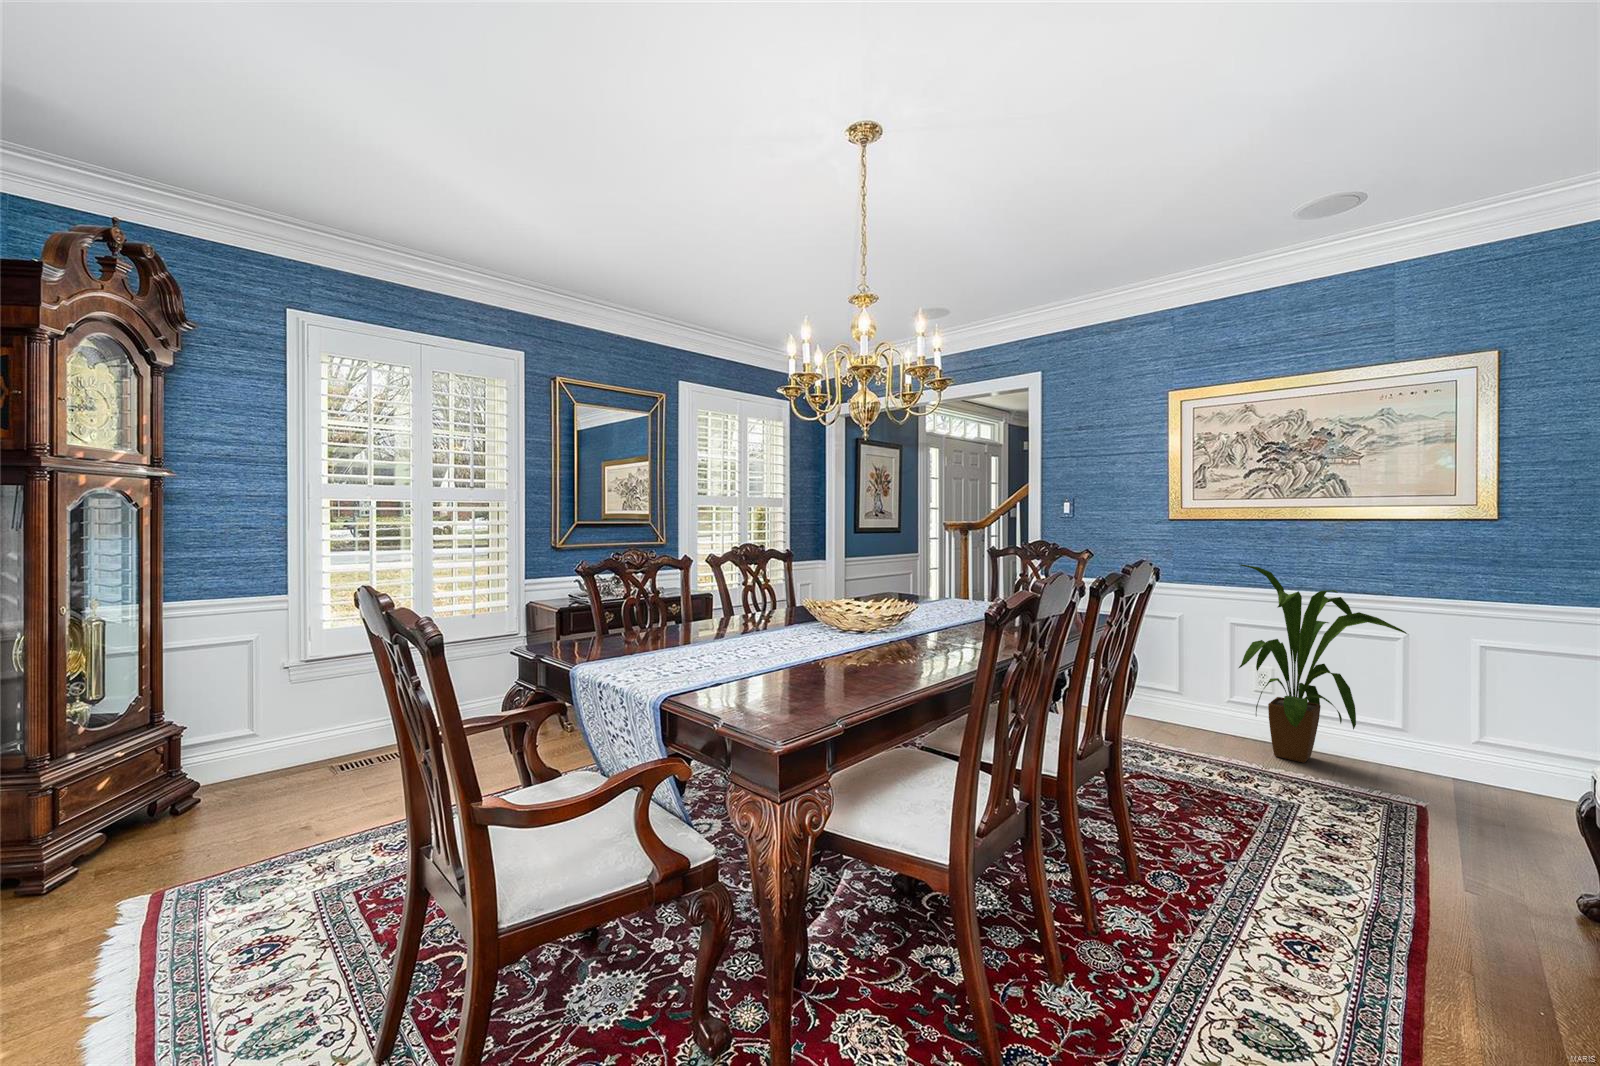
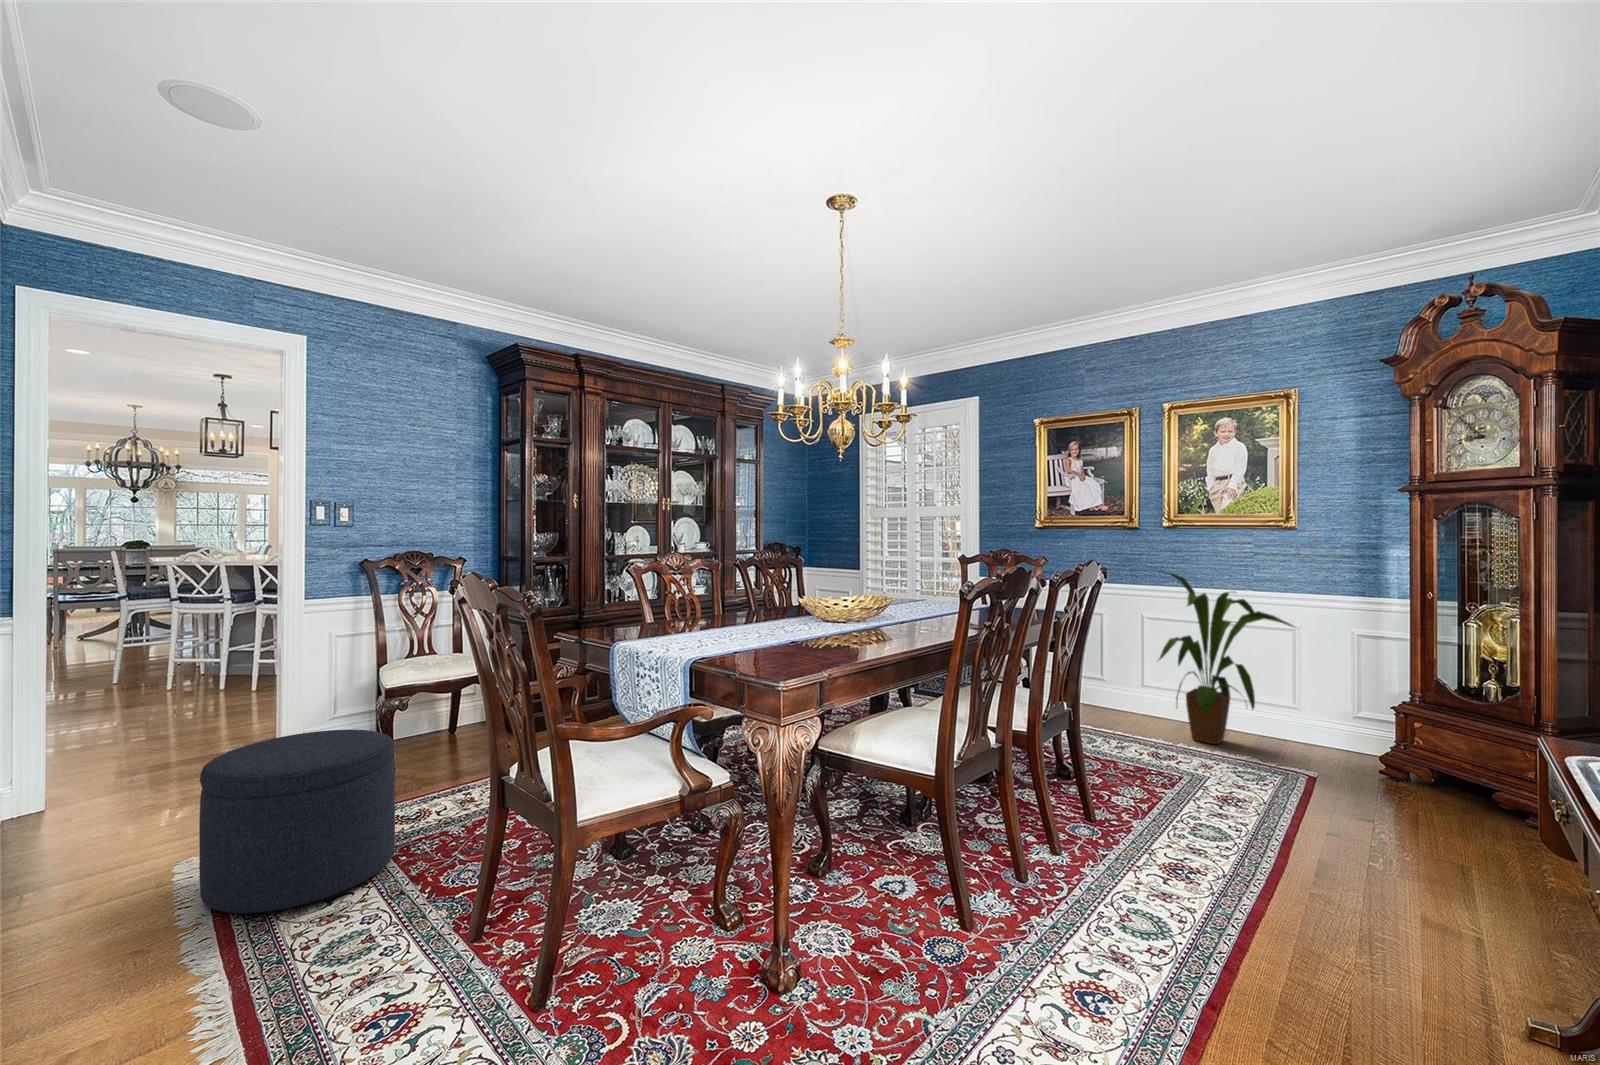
ottoman: none [122,751,363,983] -> present [199,730,395,913]

